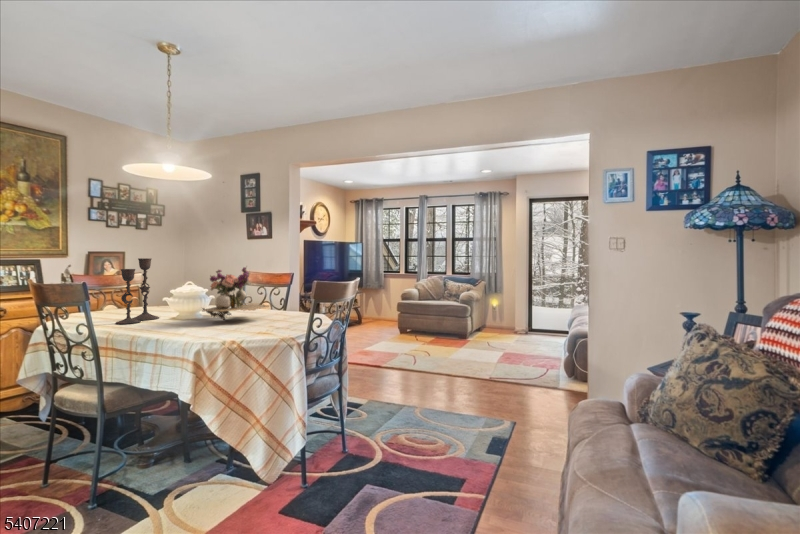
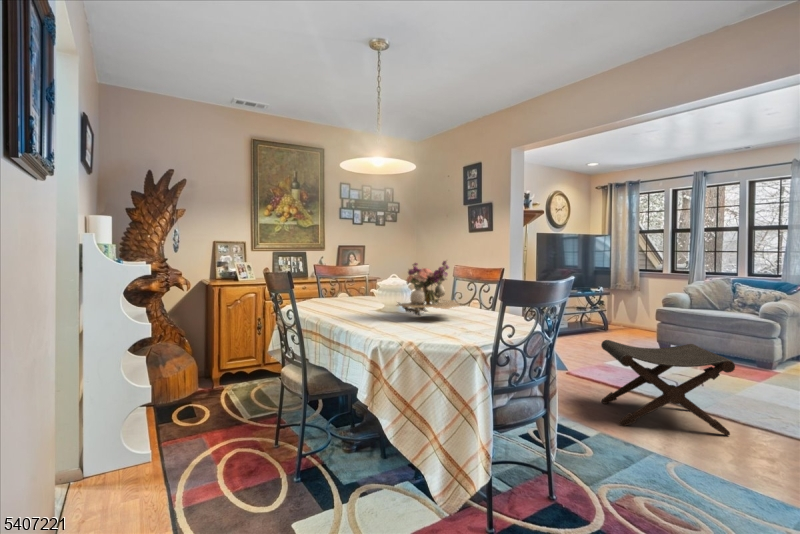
candlestick: present [116,258,159,324] -> none [330,251,368,313]
footstool: none [366,324,450,392] -> present [601,340,735,435]

